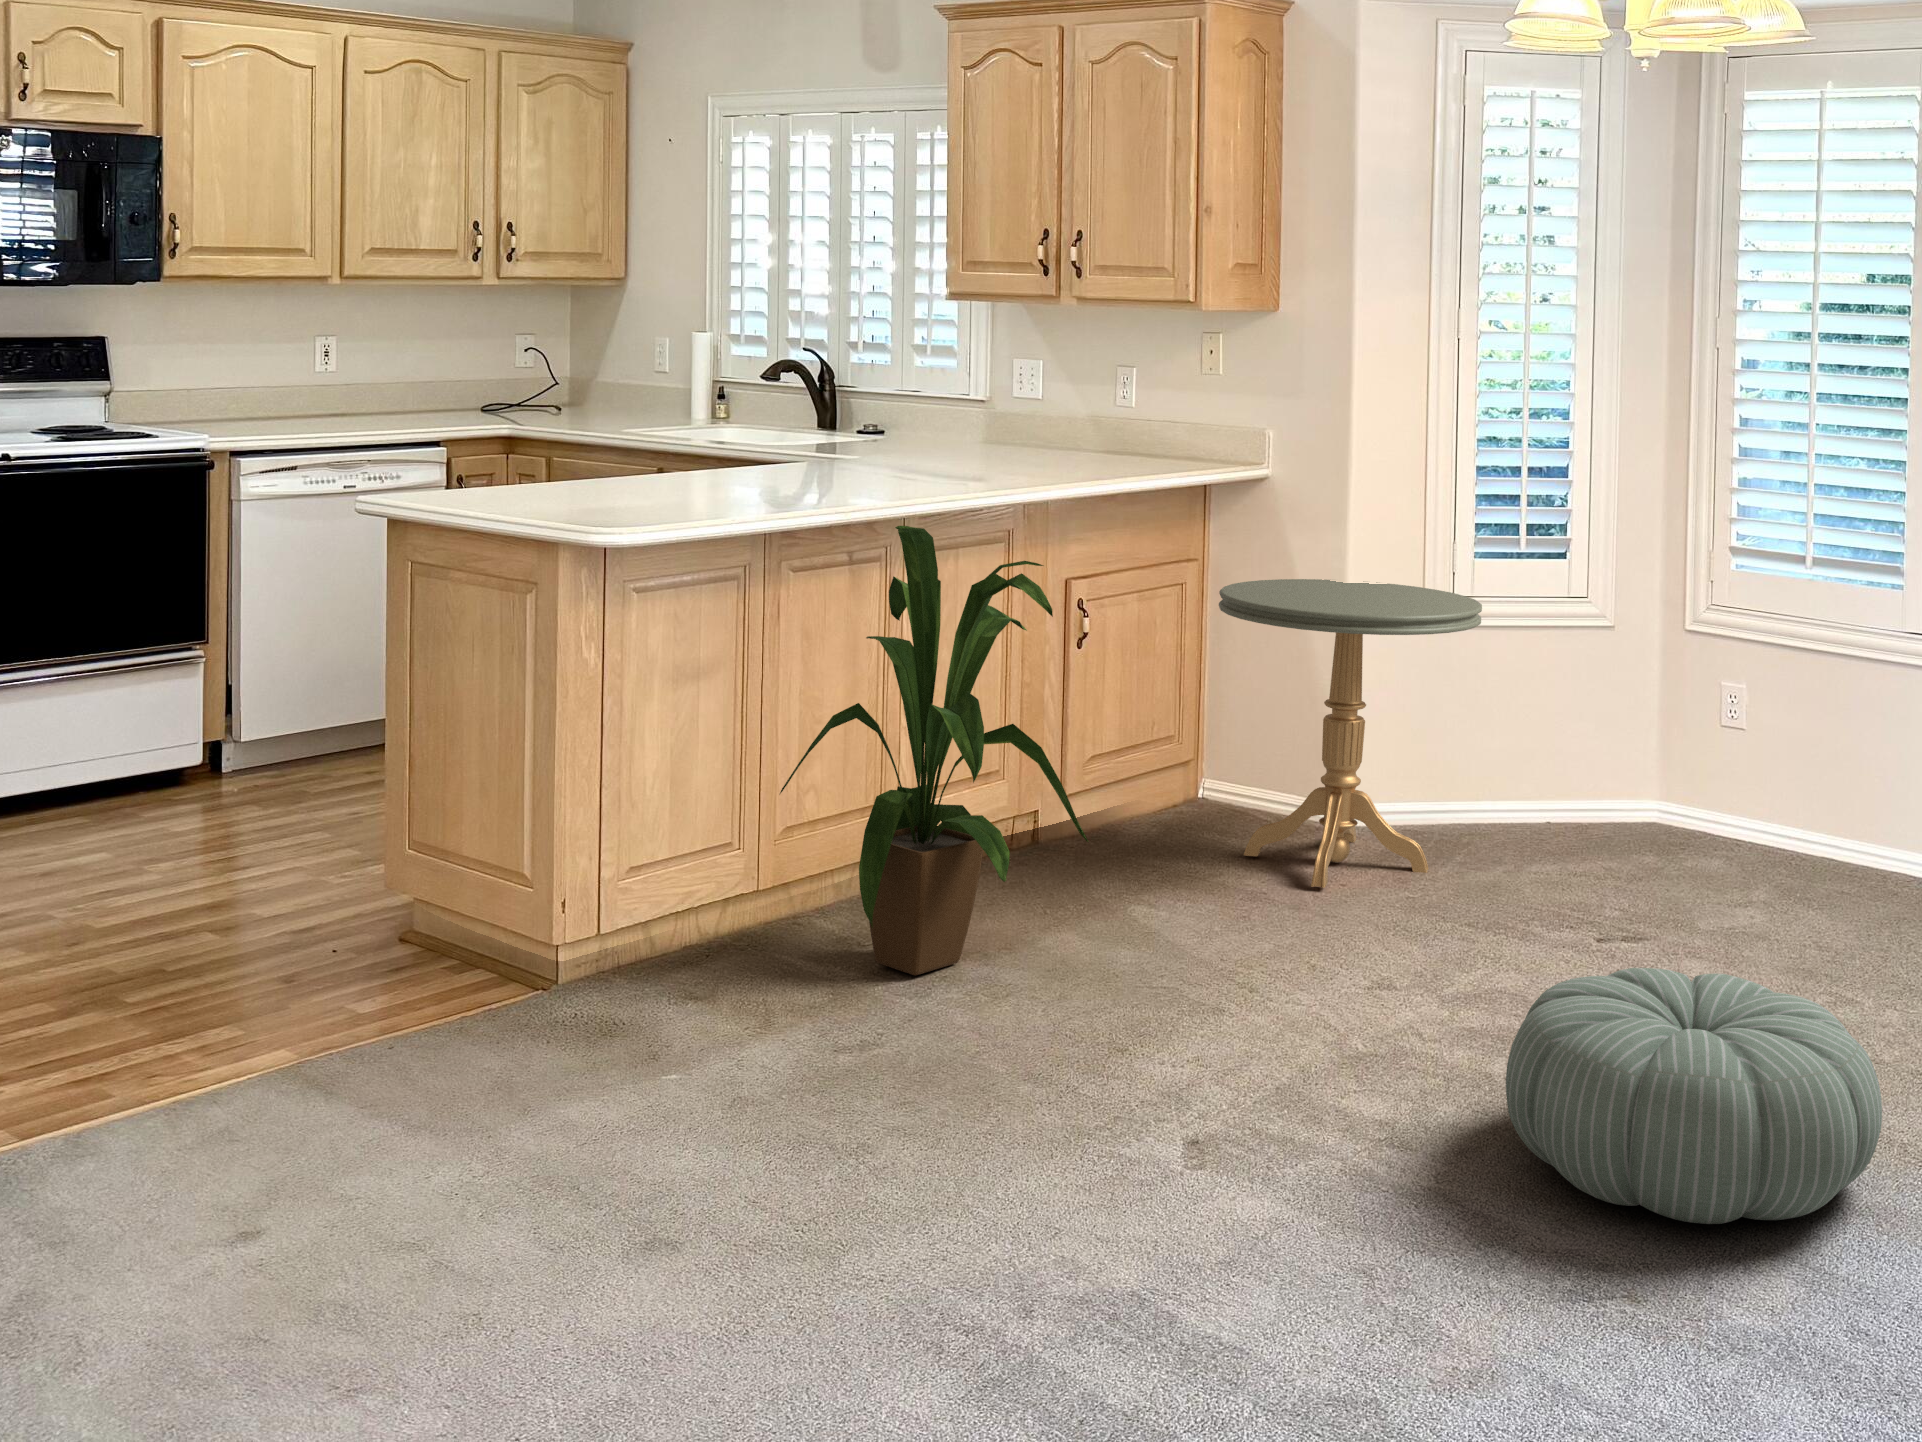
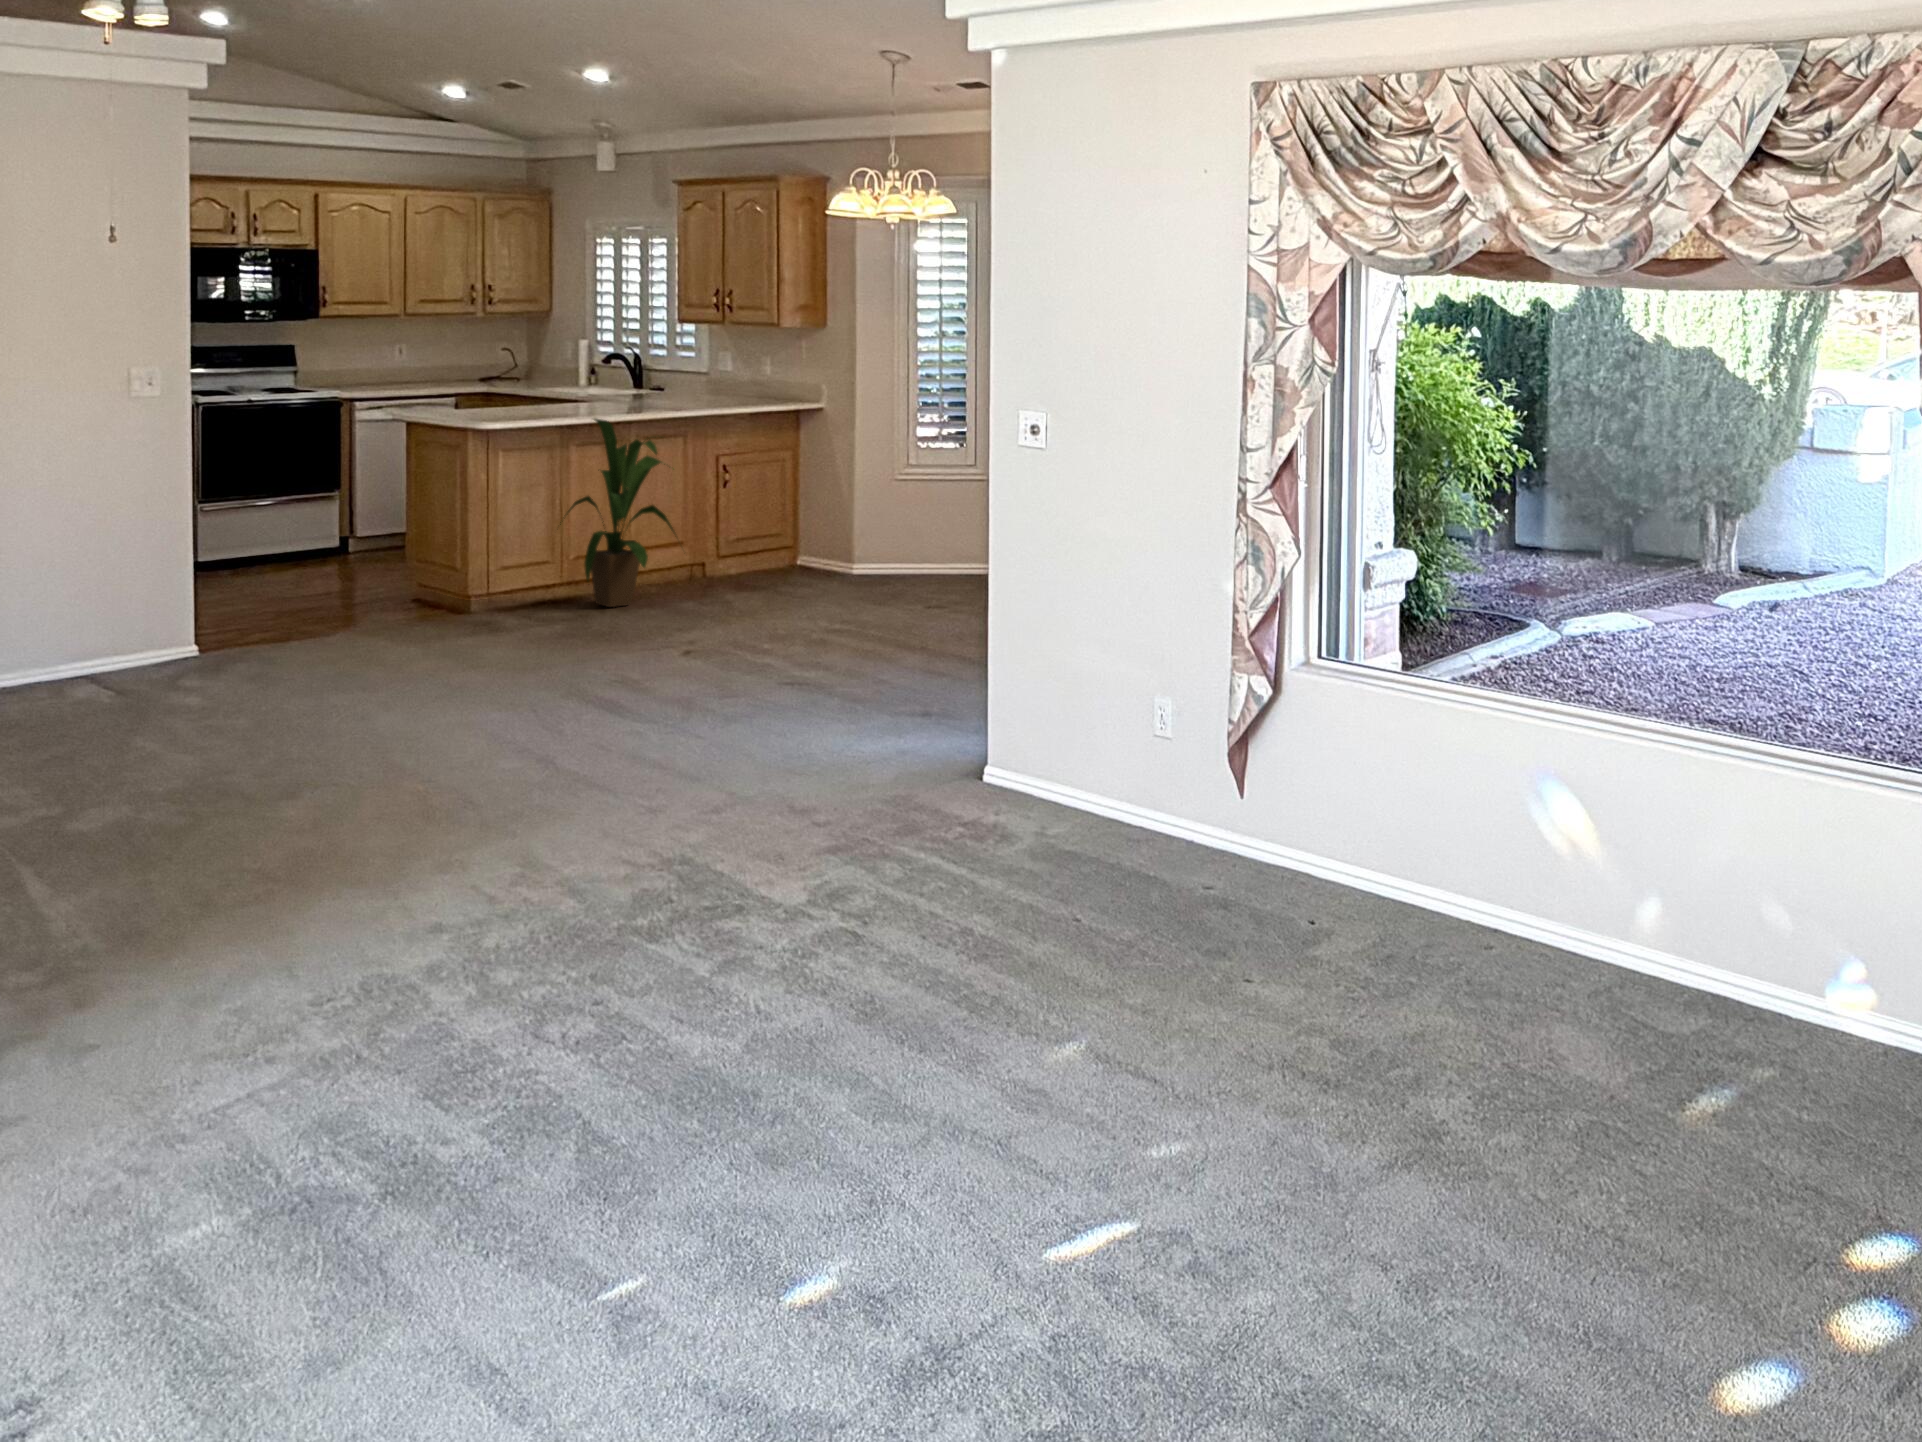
side table: present [1219,579,1482,888] -> none [773,453,897,587]
pouf: present [1506,968,1882,1224] -> none [784,586,927,663]

